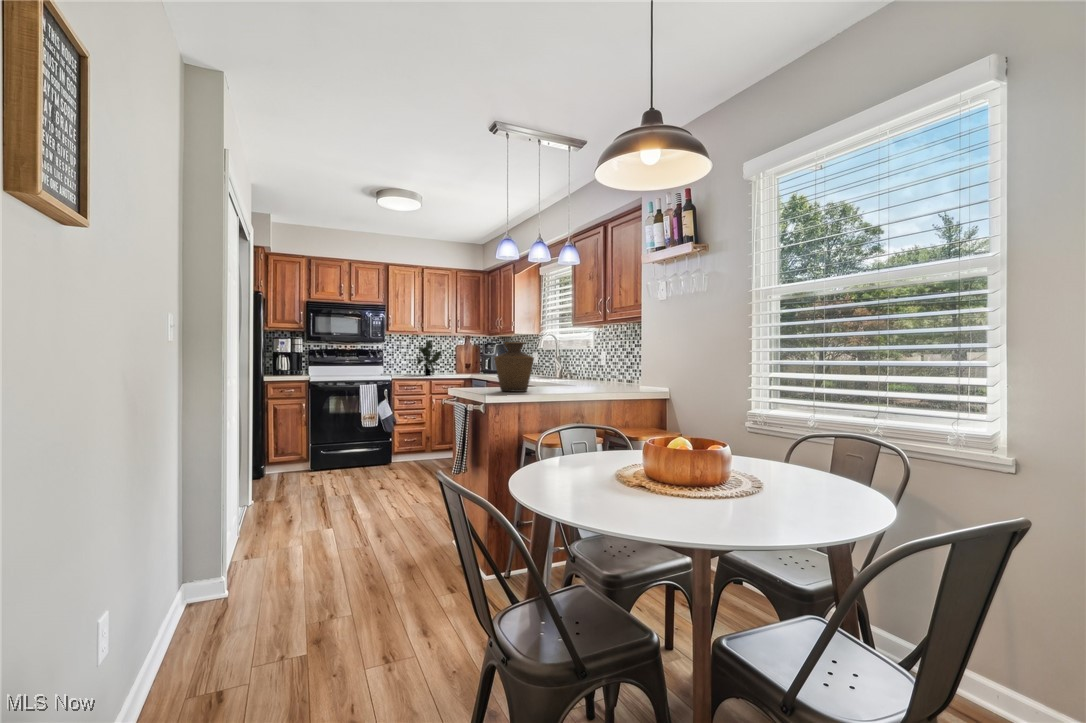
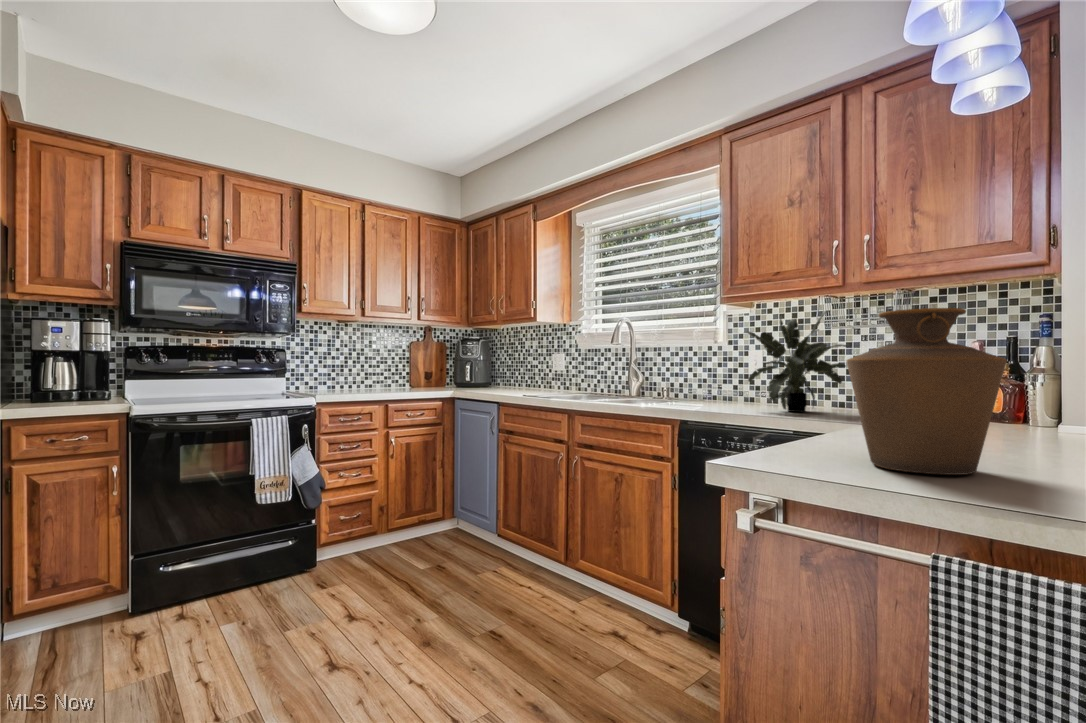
potted plant: present [417,340,442,375] -> present [746,311,847,412]

